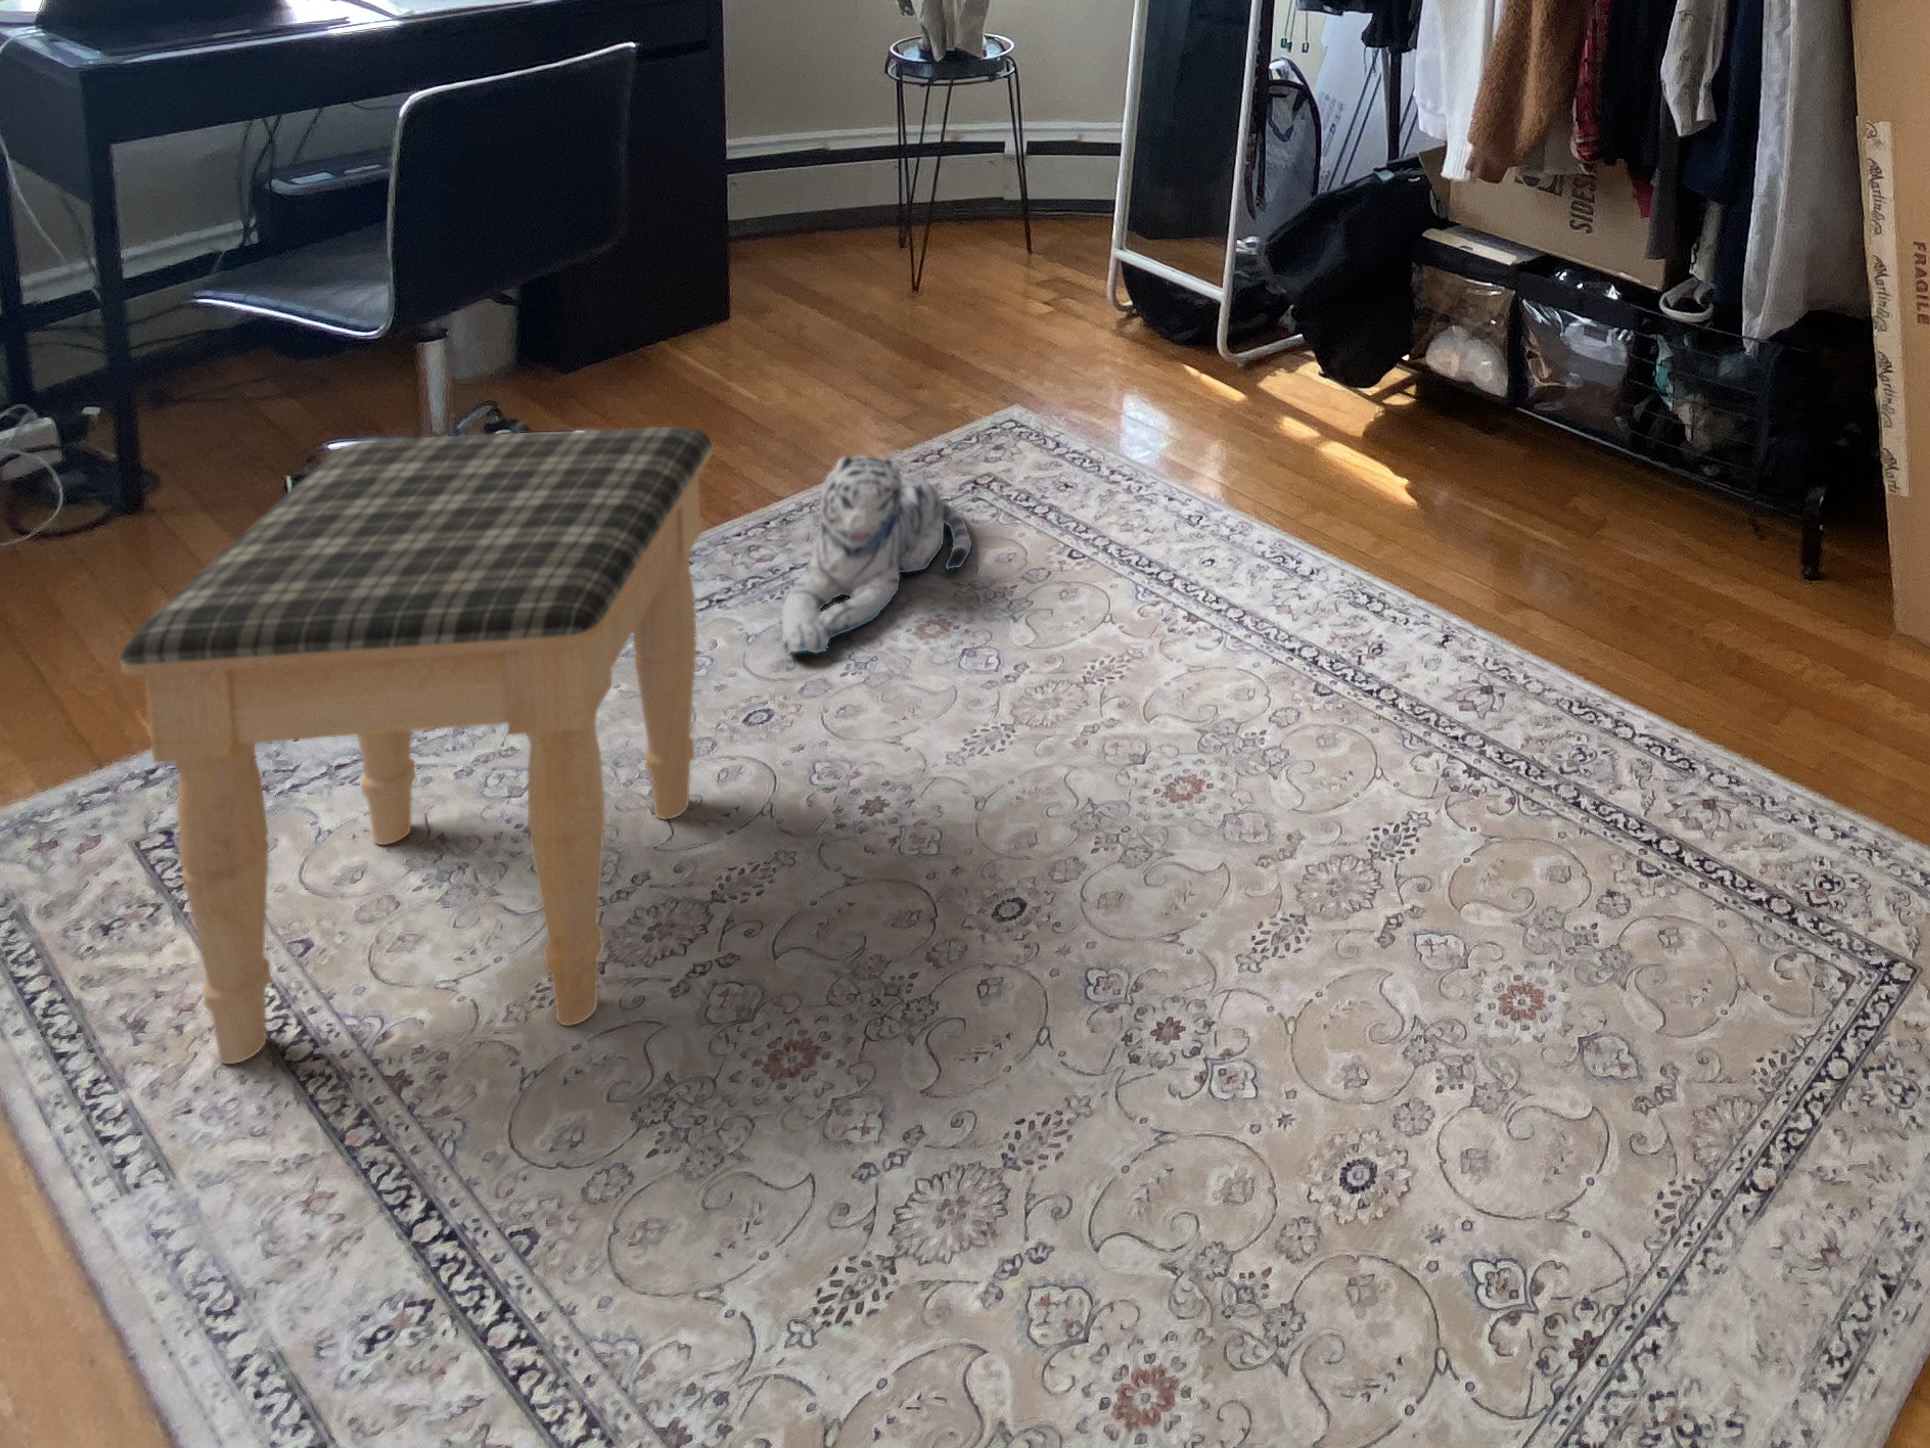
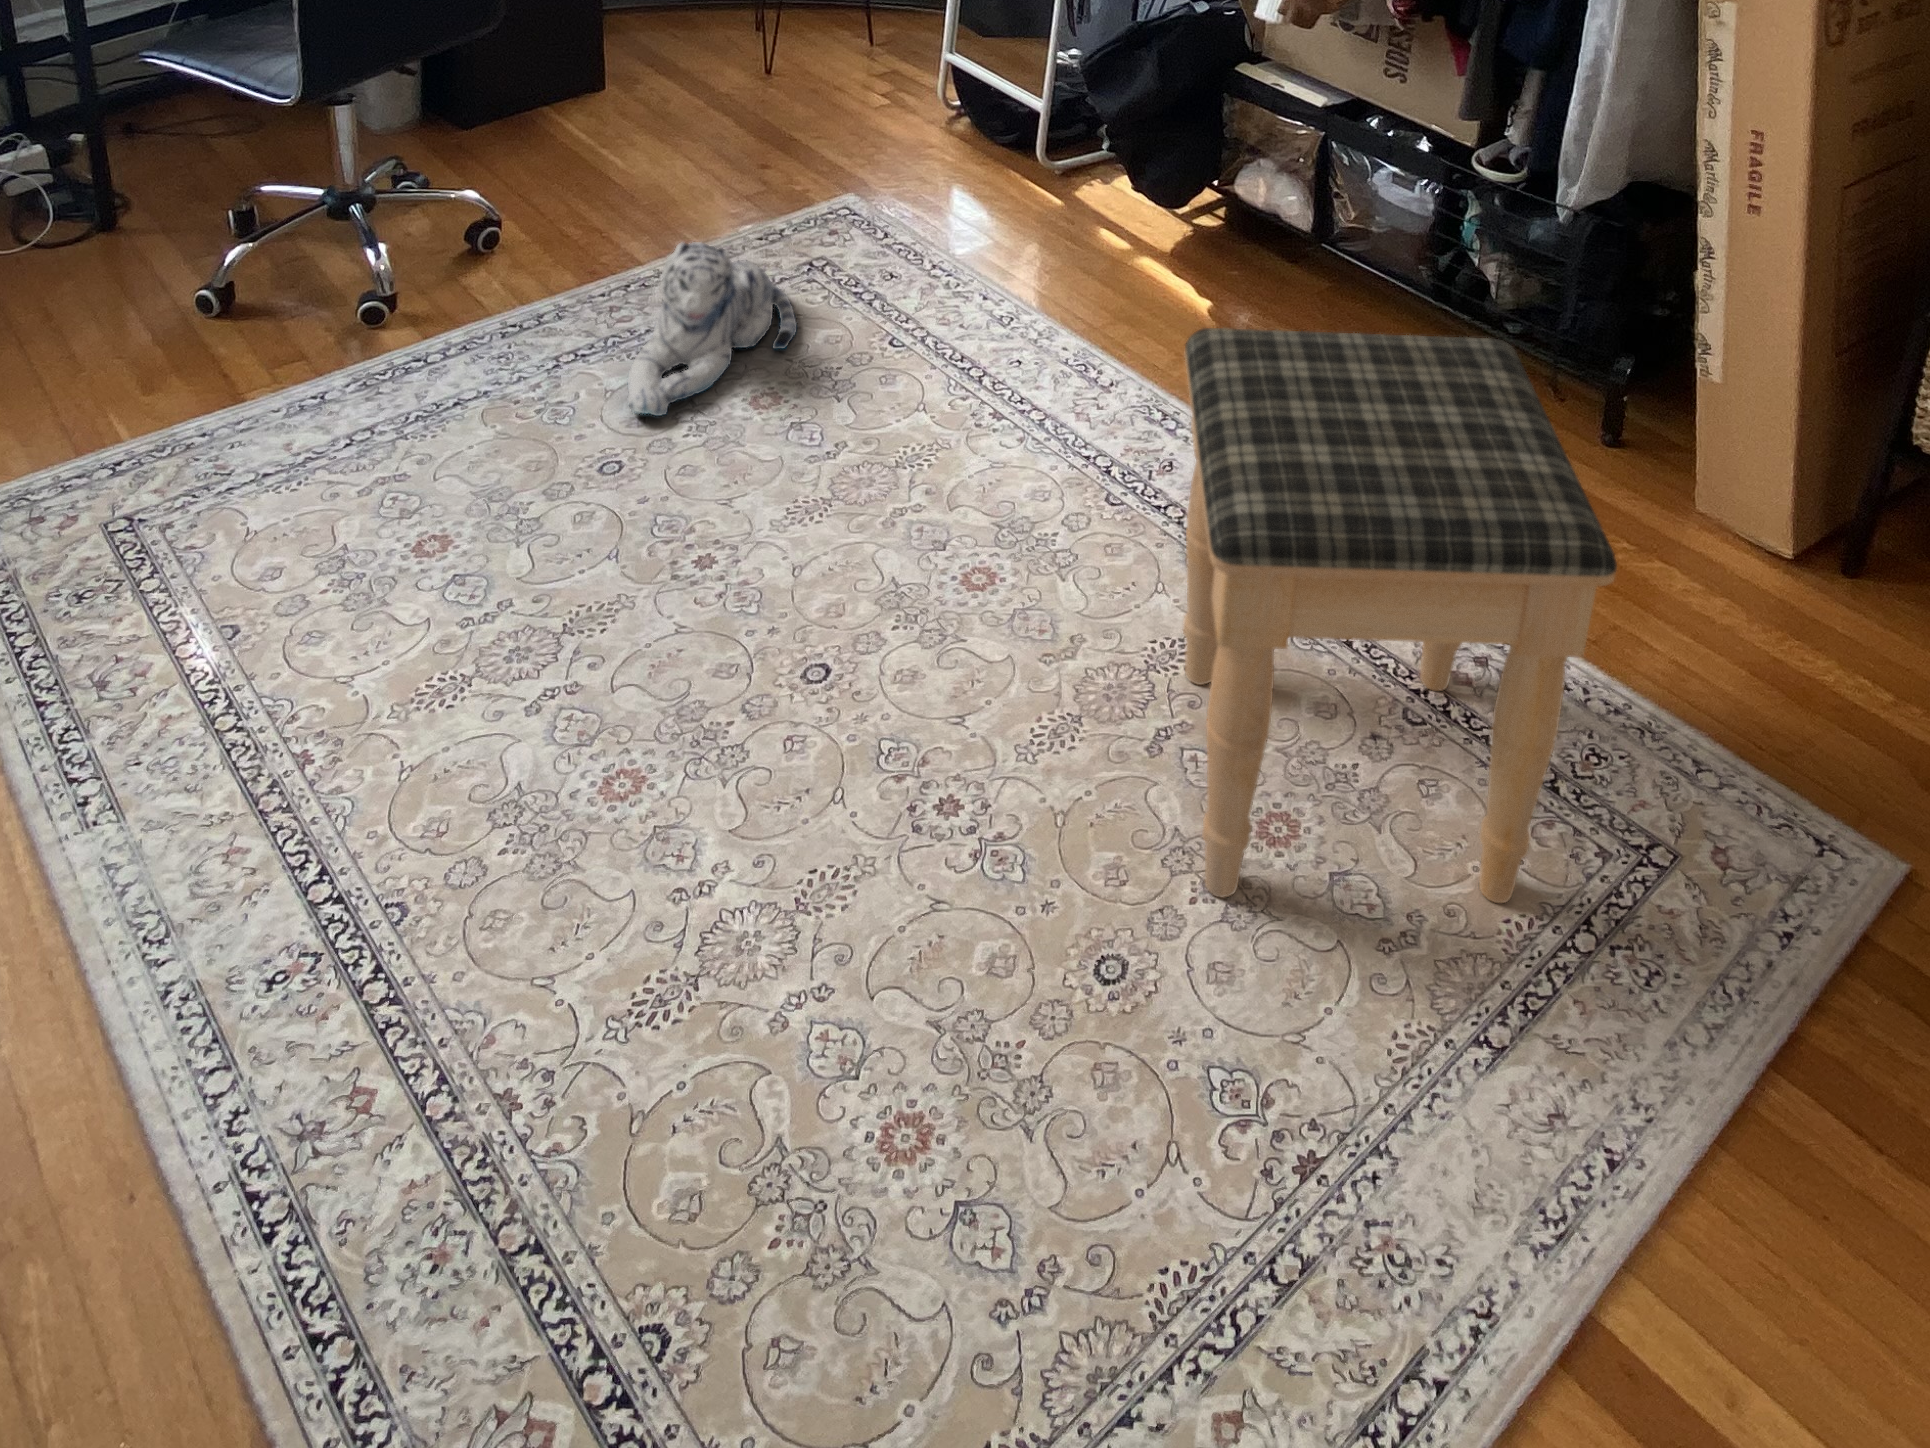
footstool: present [121,427,713,1064] -> present [1183,328,1617,903]

